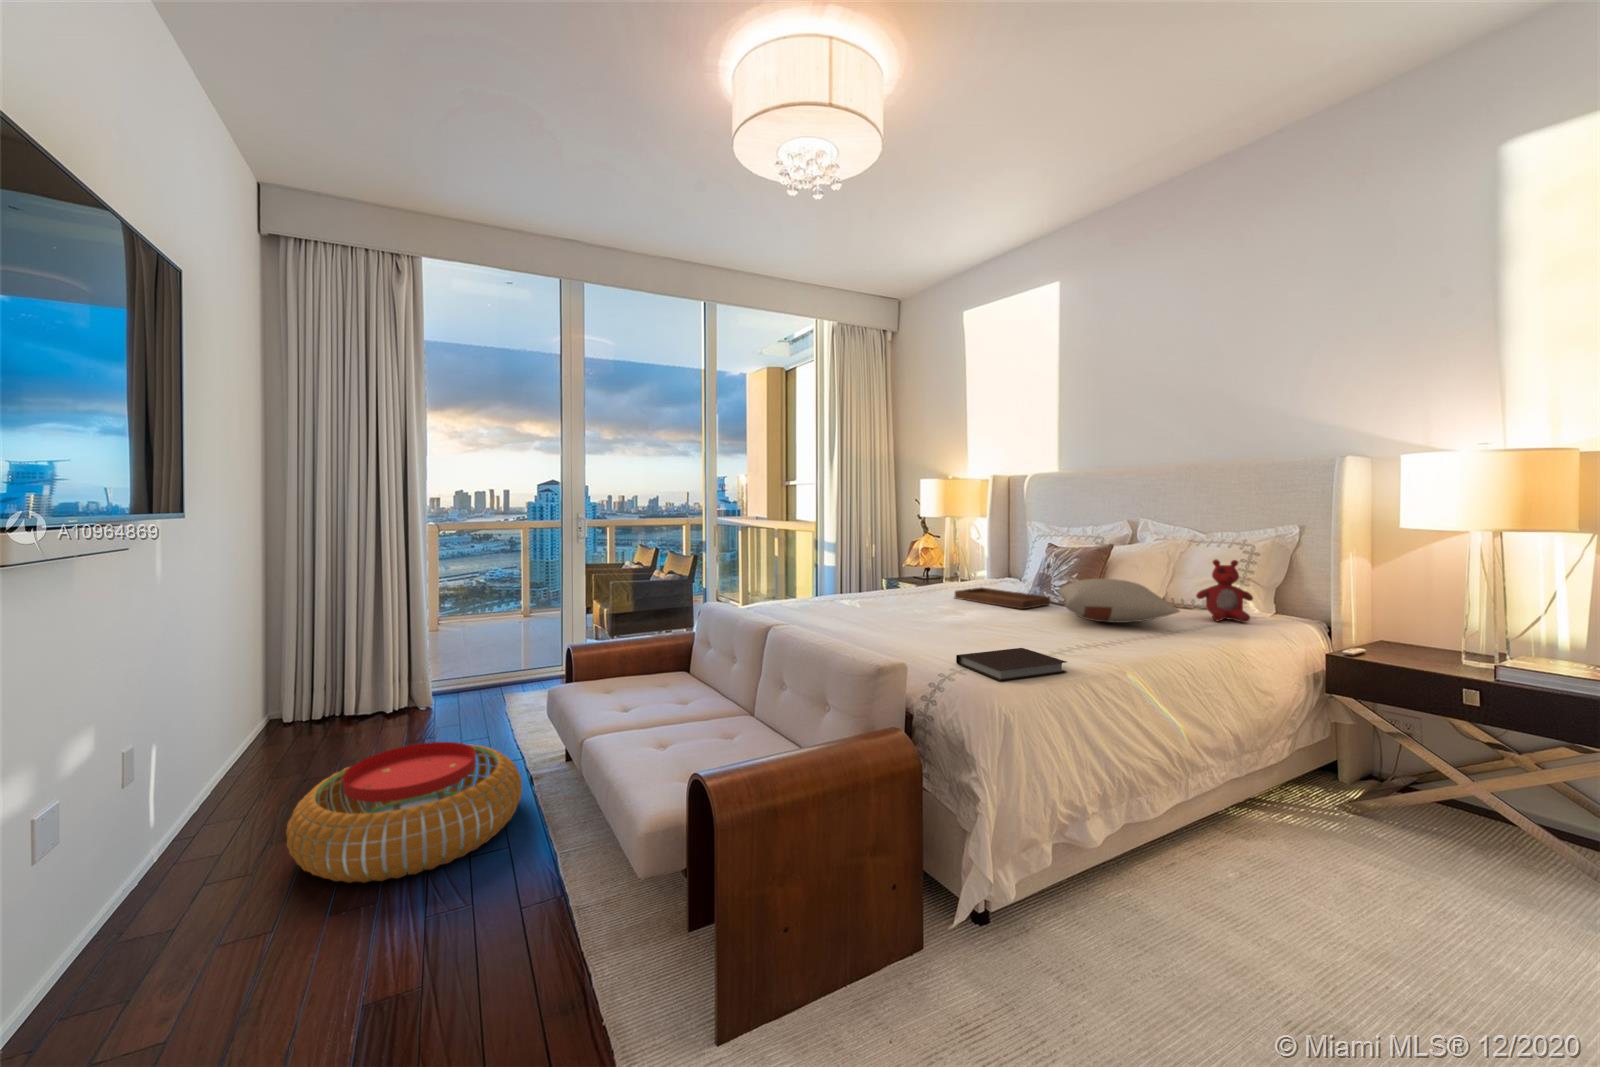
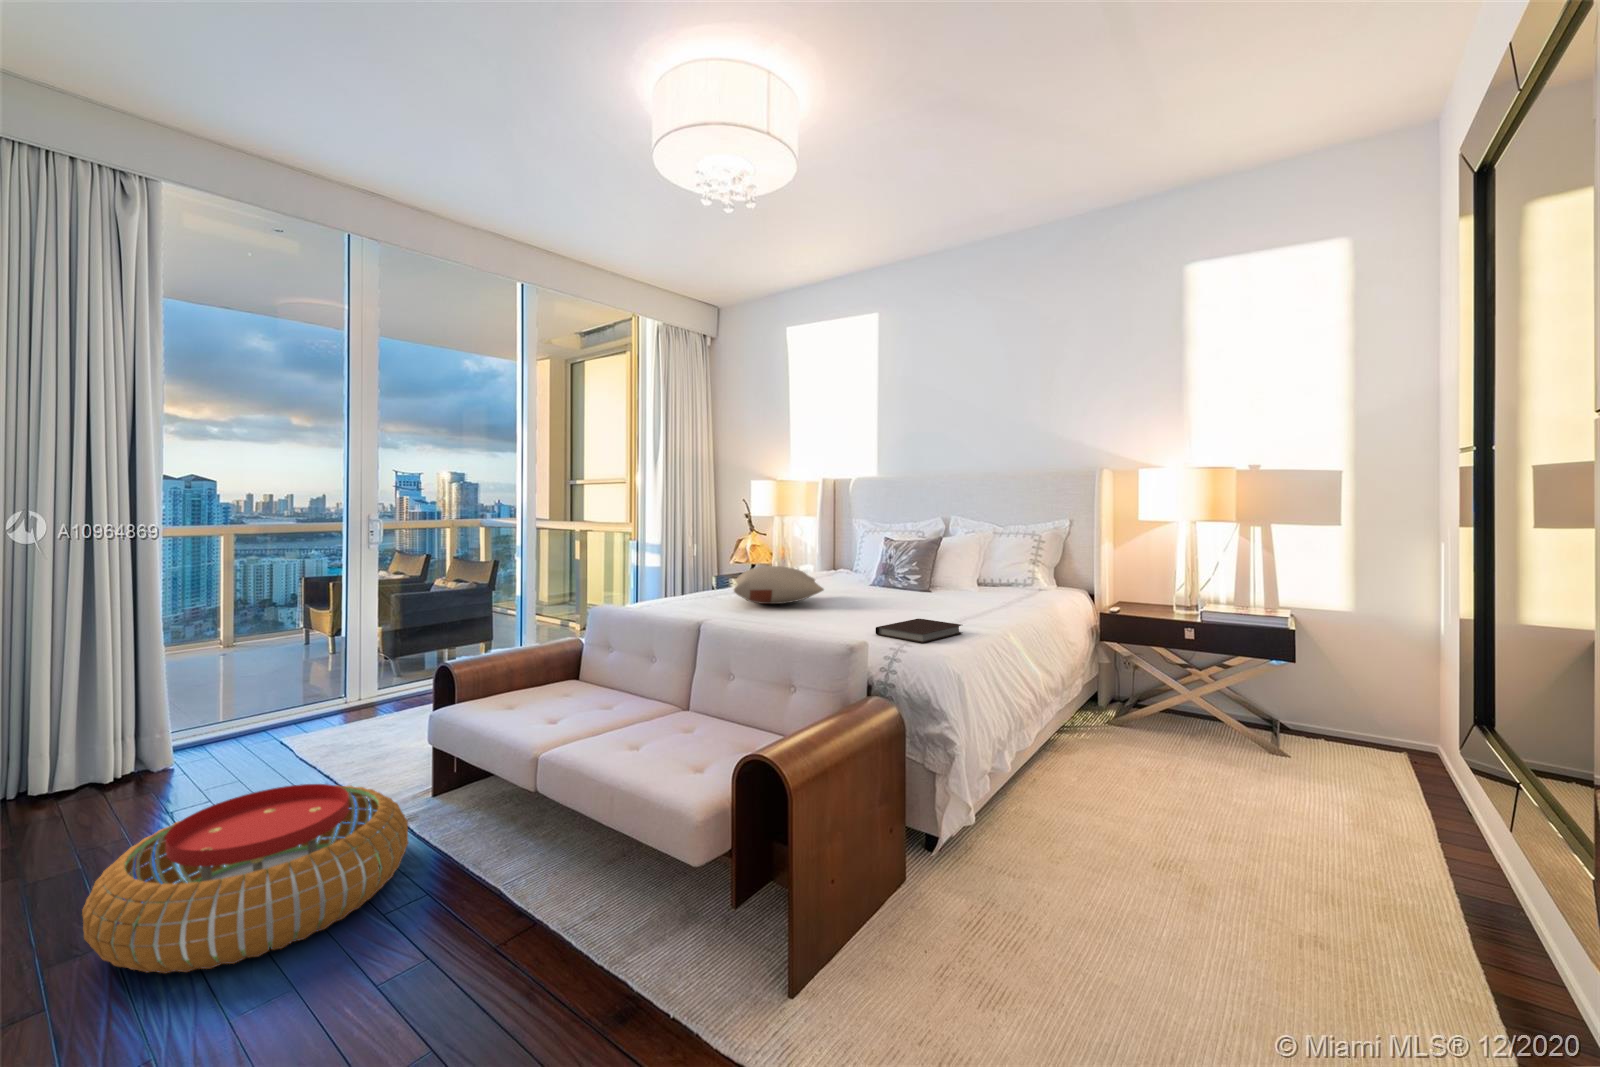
stuffed bear: present [1196,560,1253,623] -> none [1005,545,1045,594]
tray: present [955,574,1050,609] -> none [813,564,895,594]
pillow: present [1058,578,1179,623] -> present [734,566,824,604]

